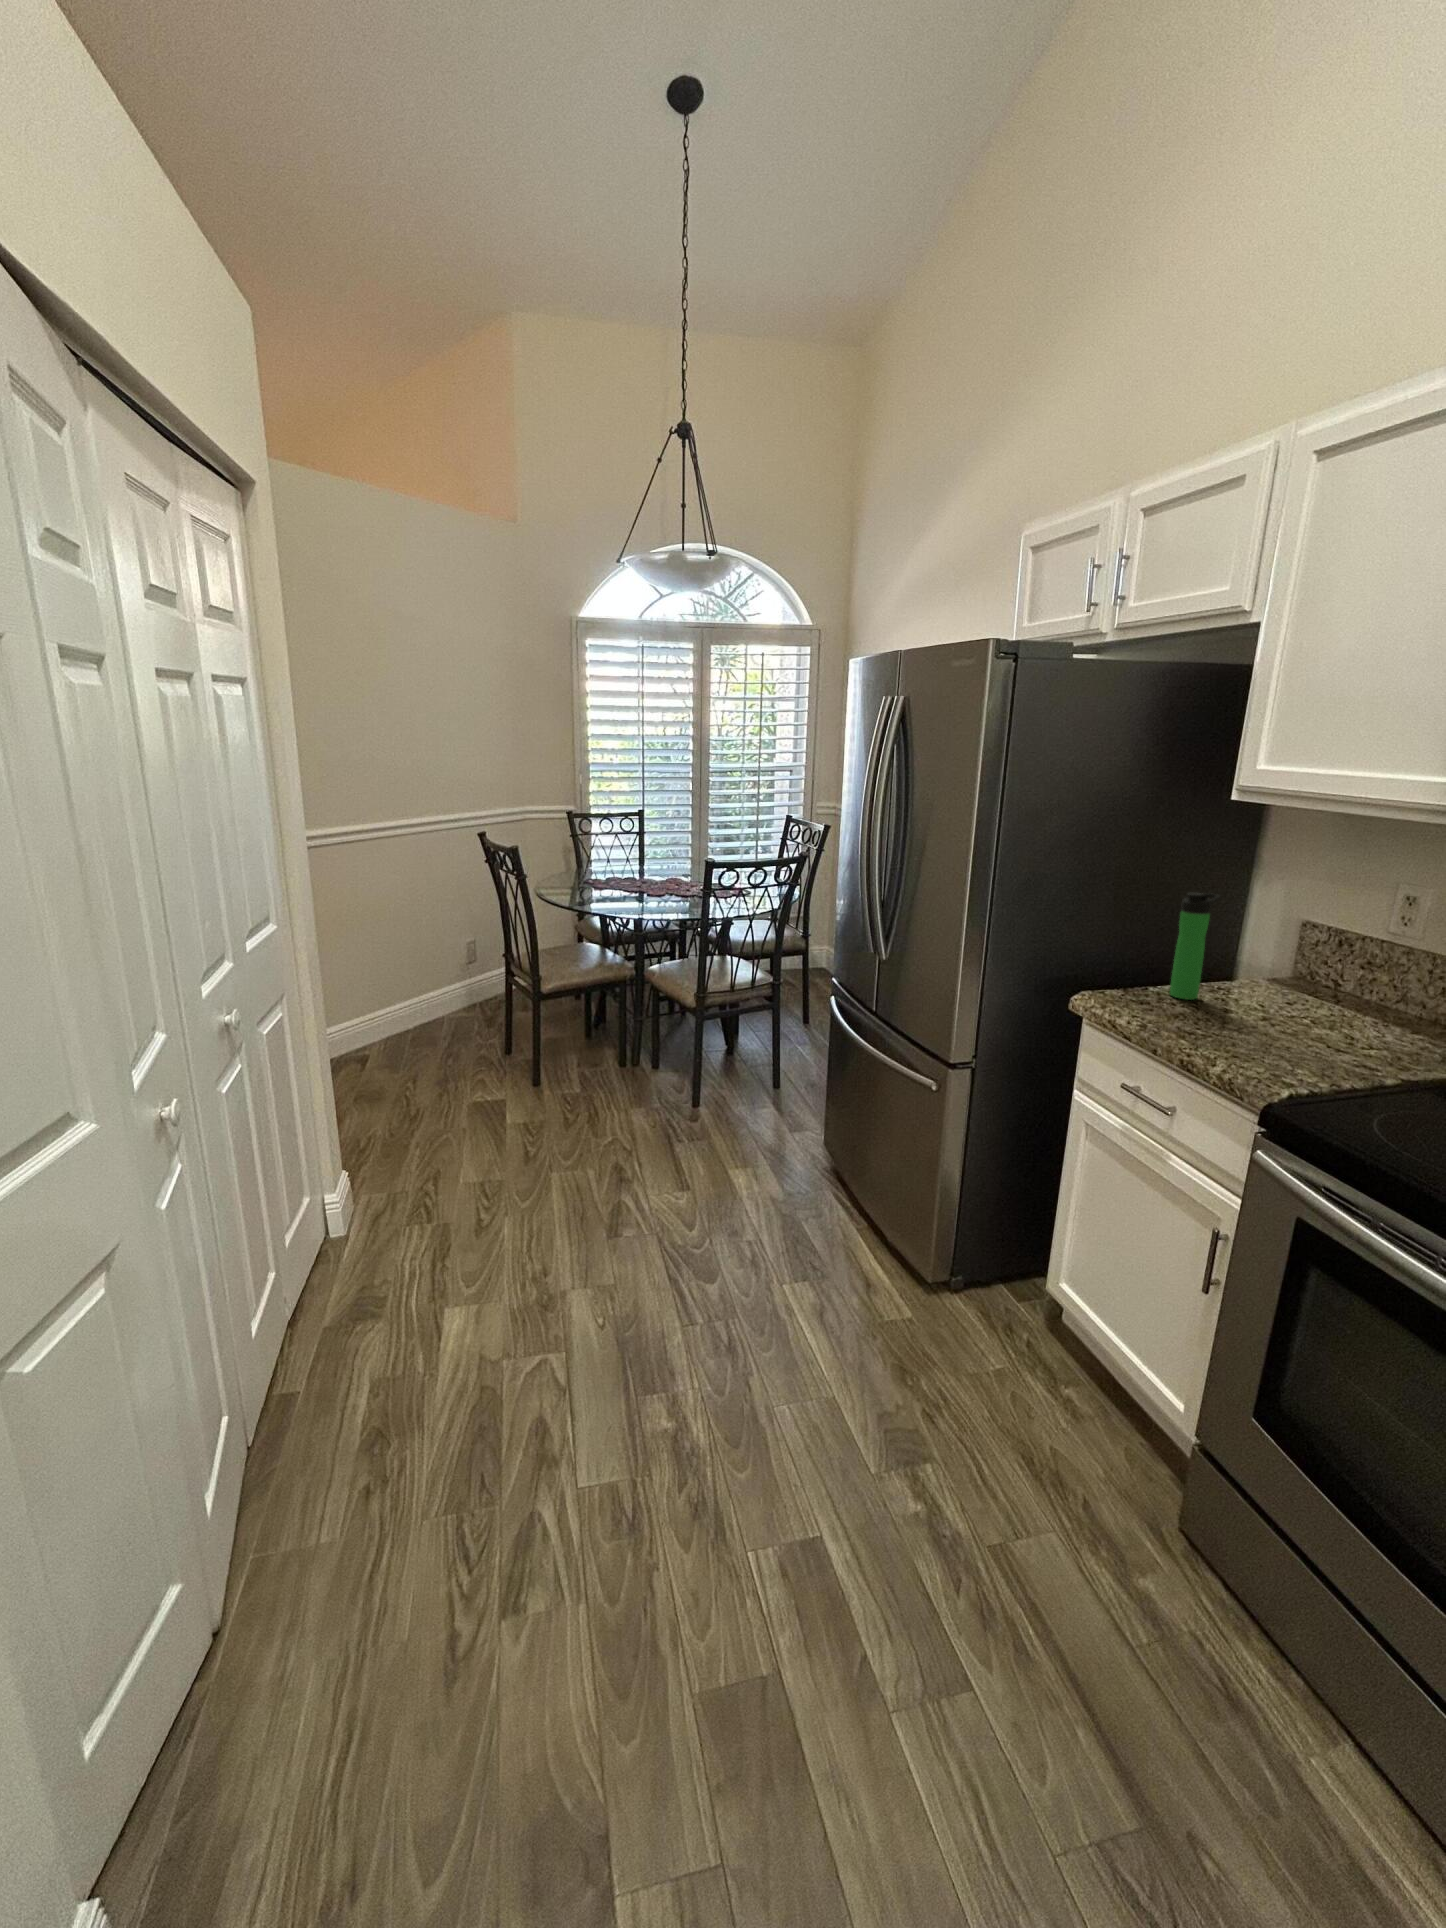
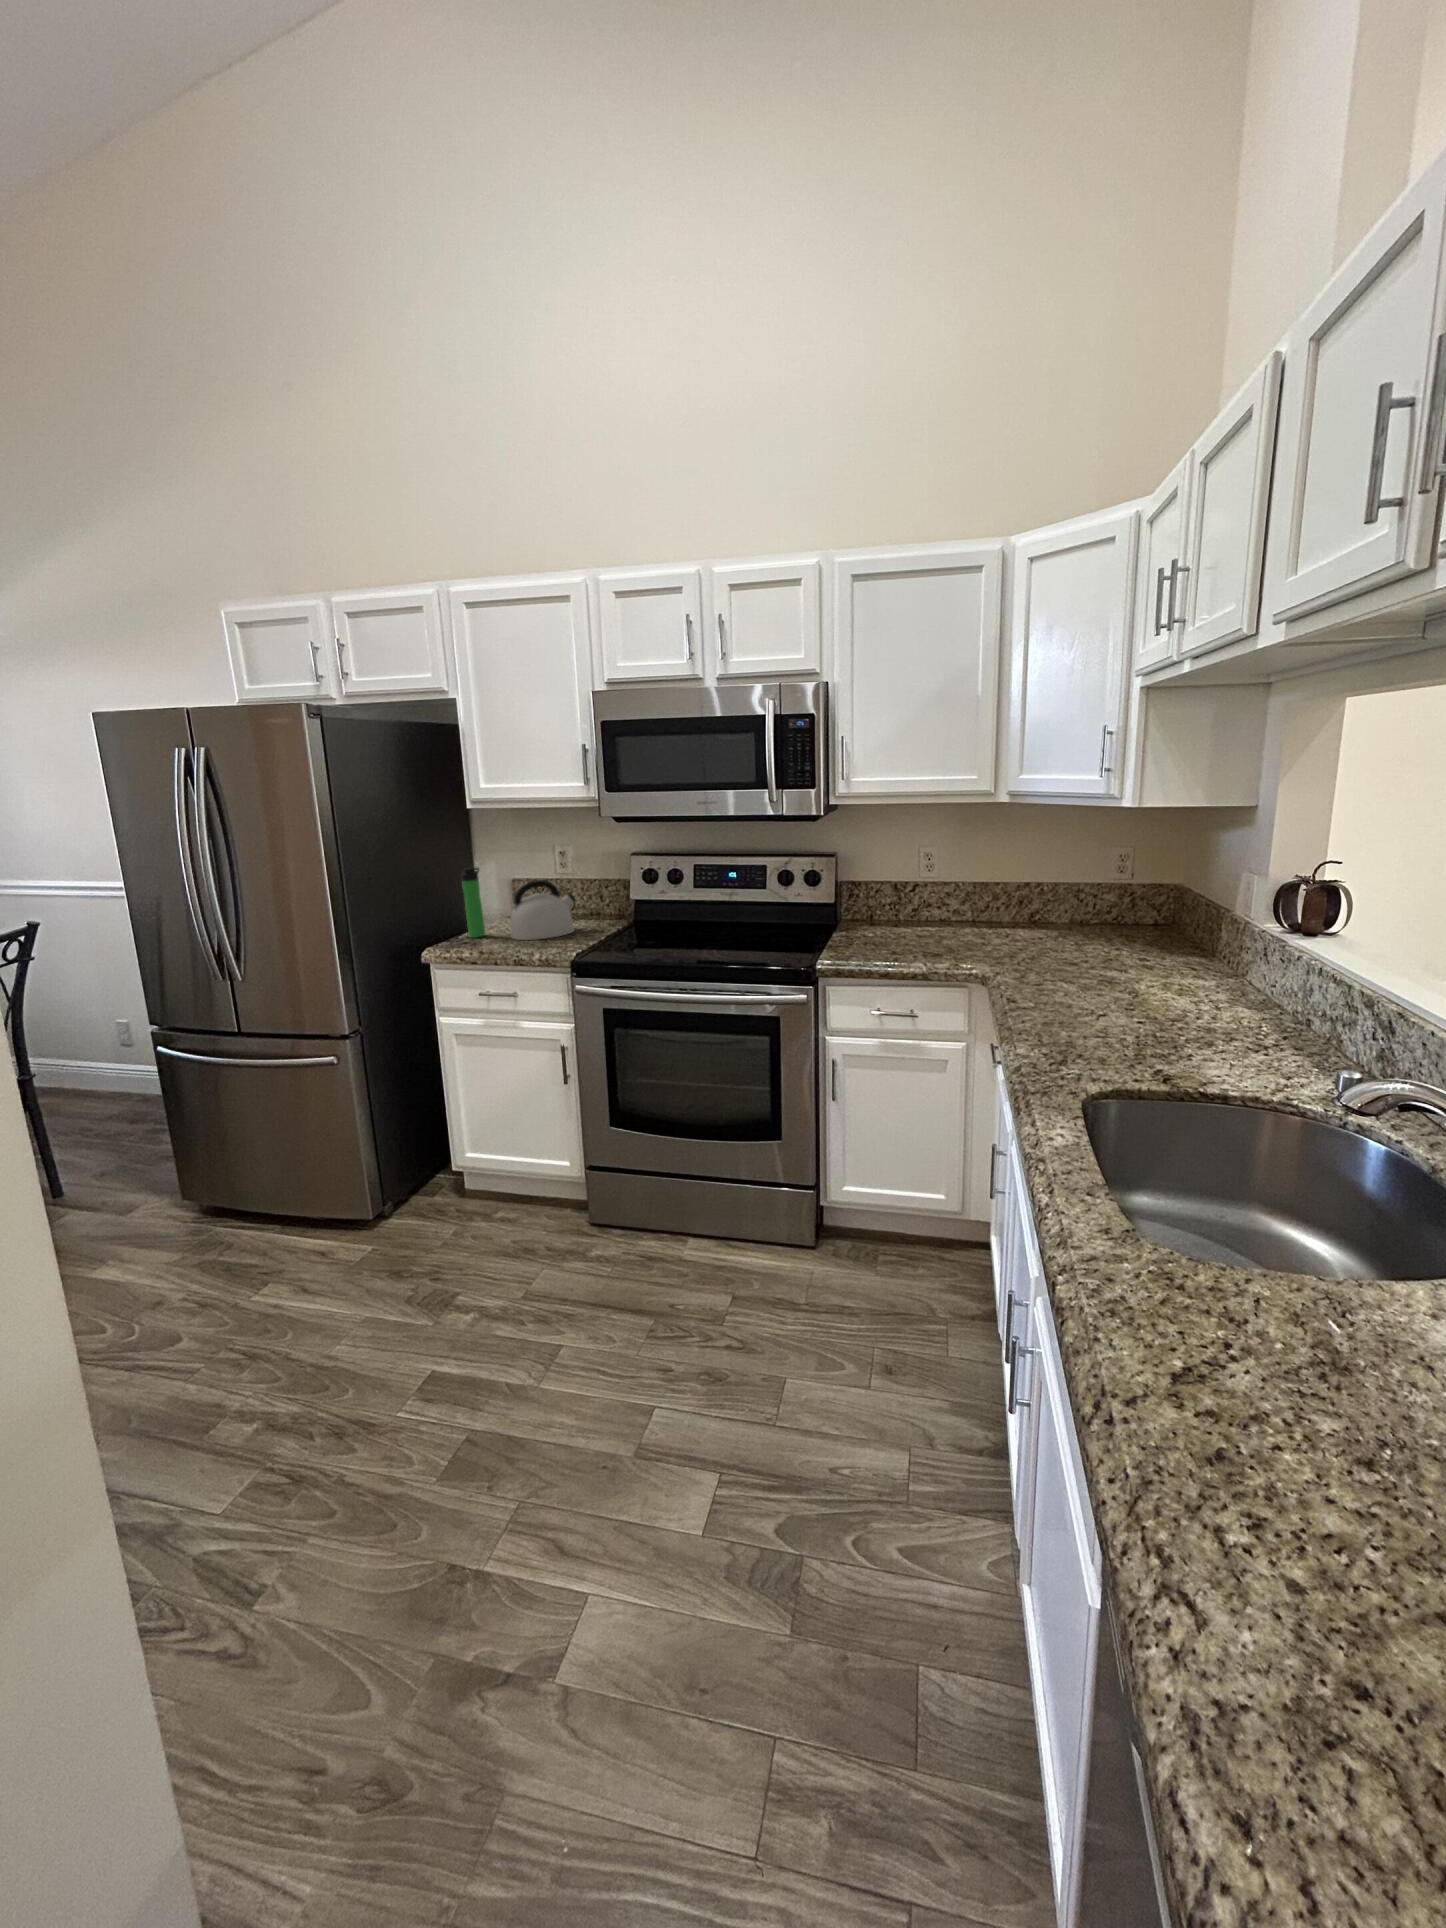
kettle: none [1228,939,1386,1048] -> present [510,880,575,940]

